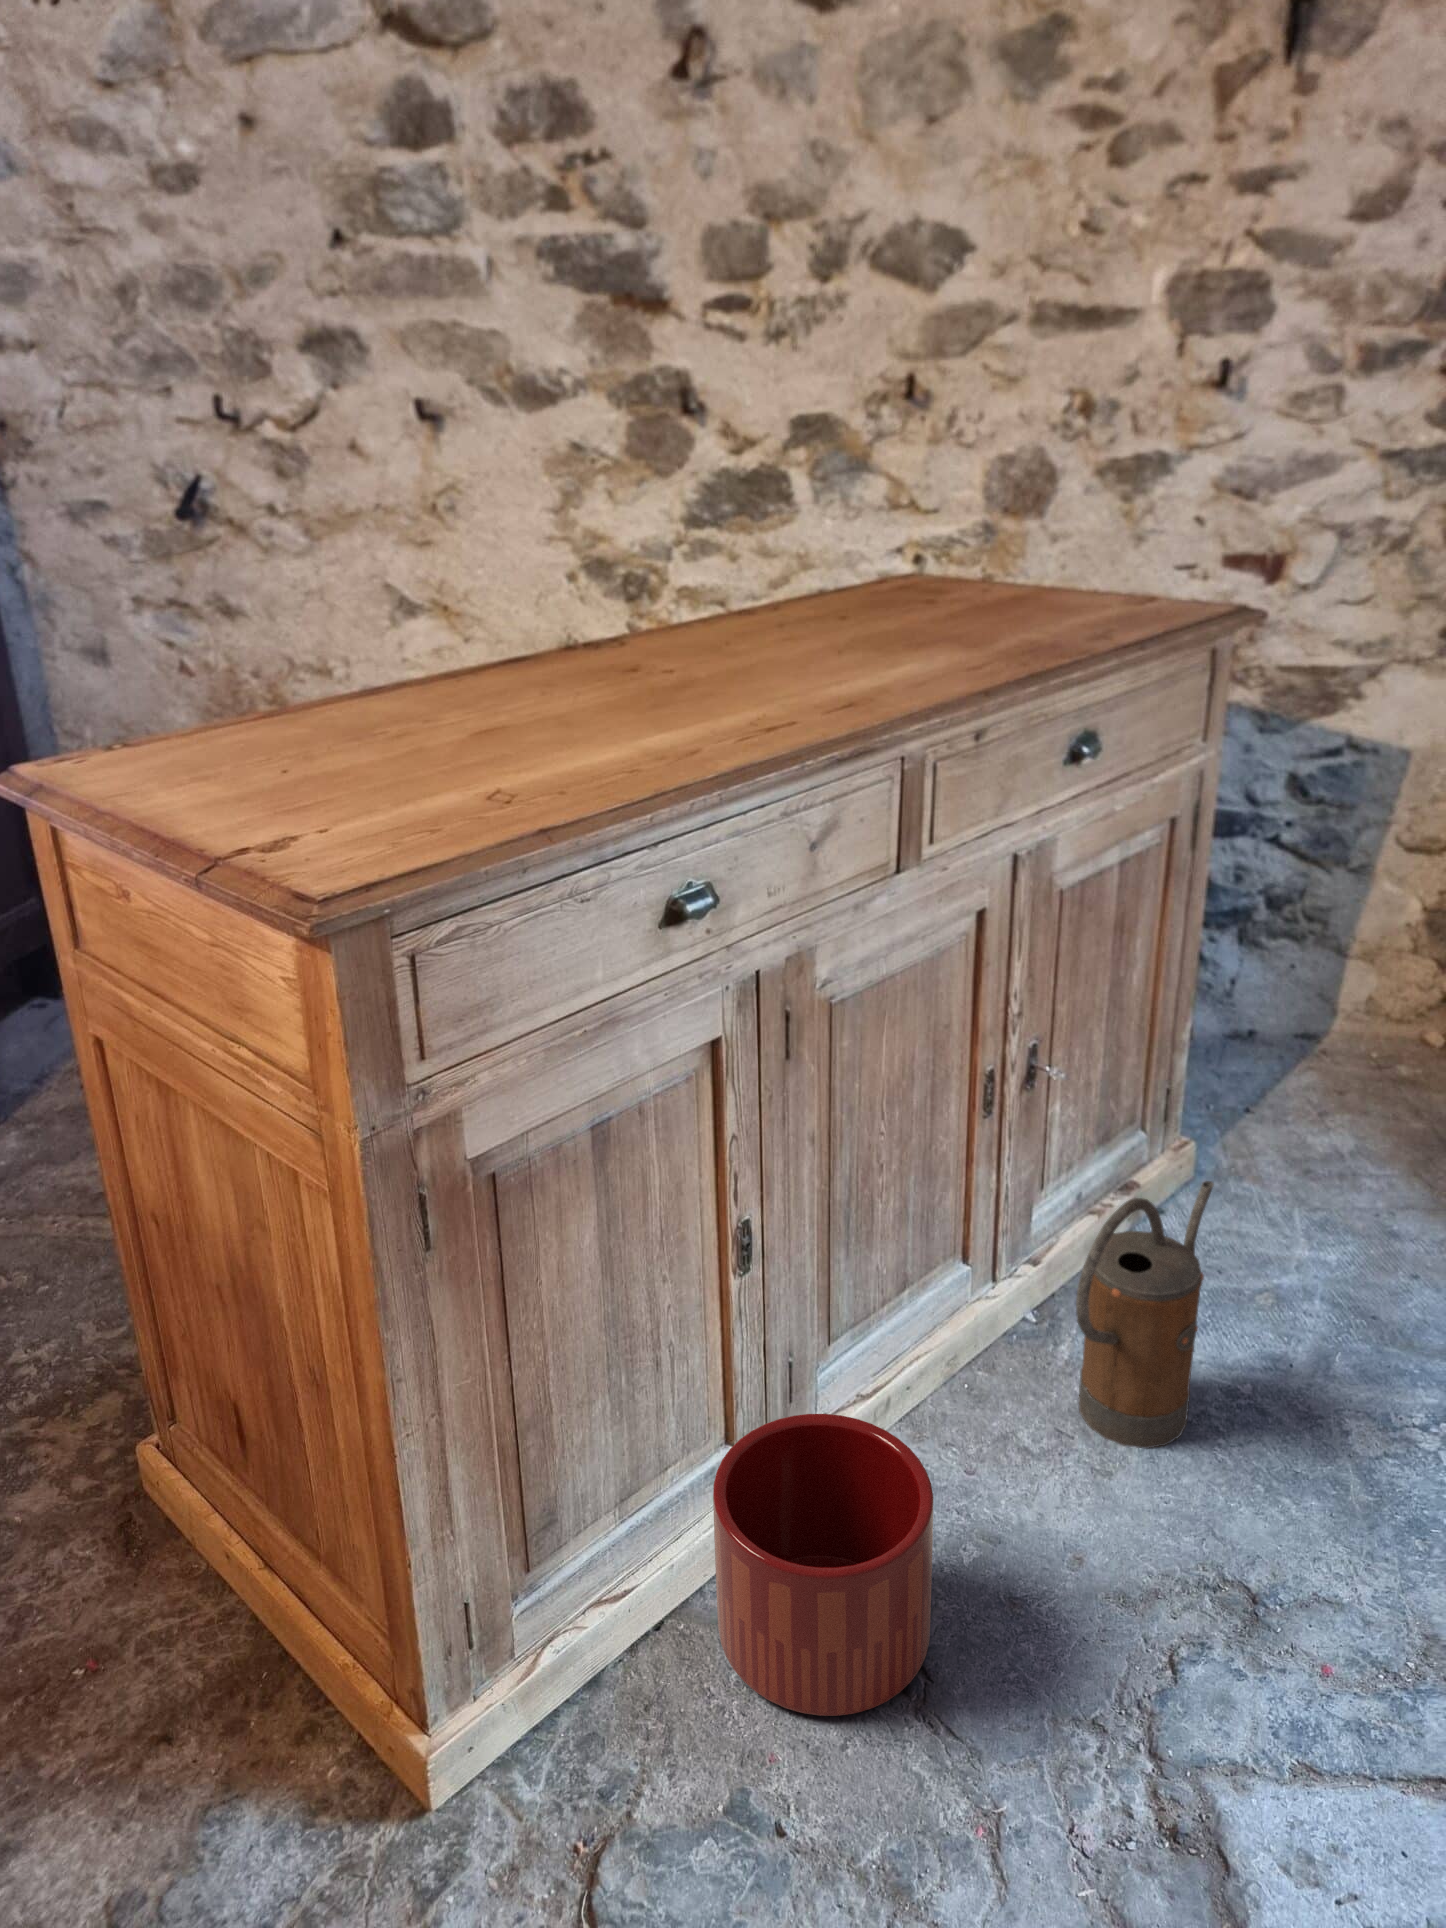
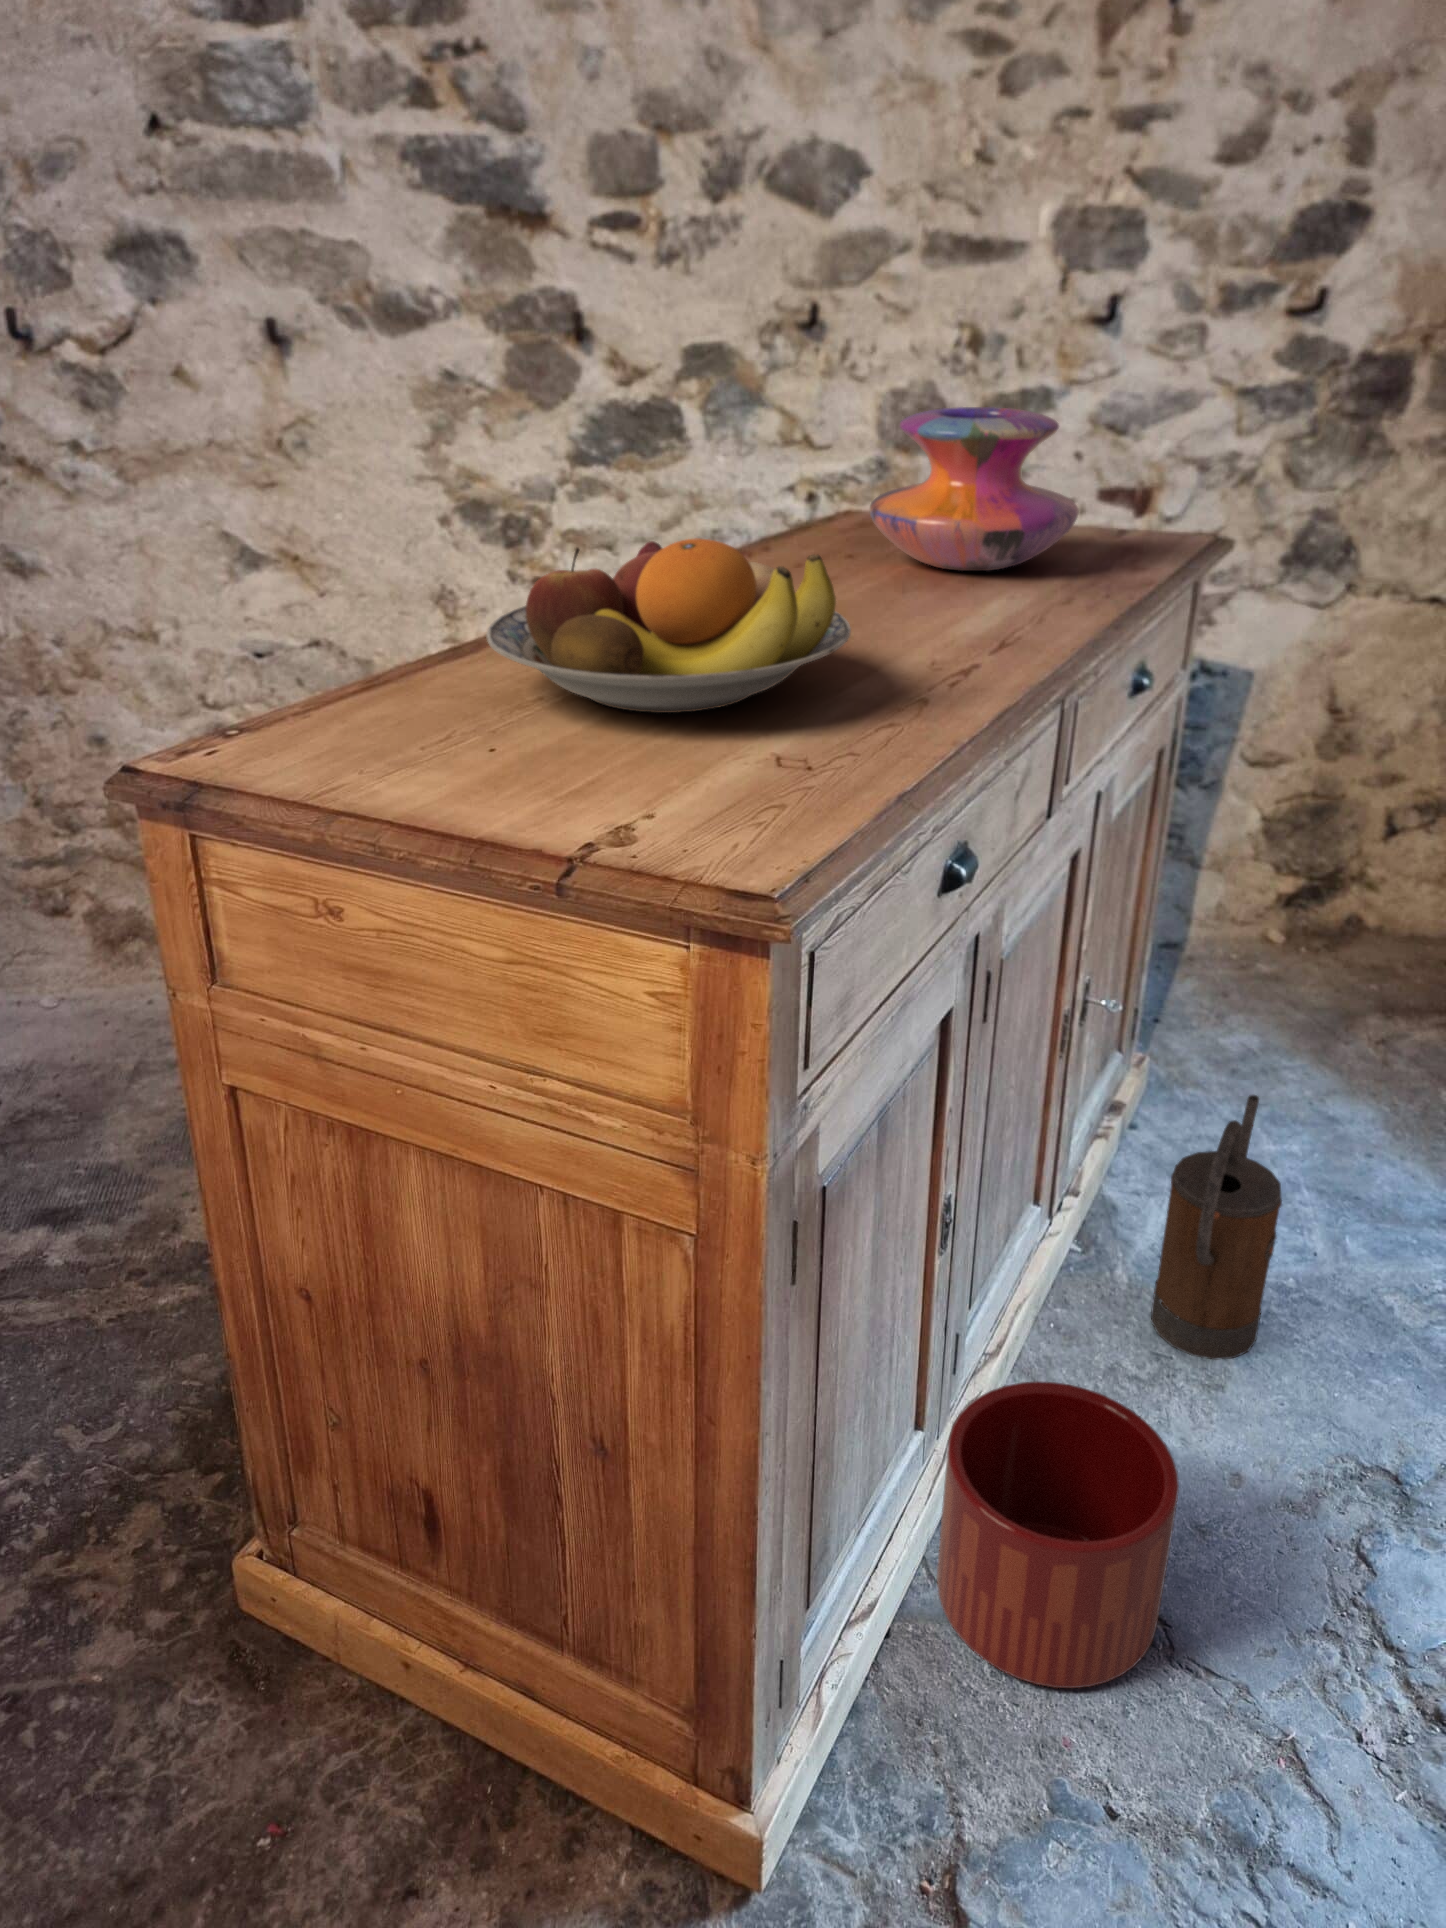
decorative vase: none [865,474,1070,632] -> present [870,407,1079,571]
fruit bowl: none [350,591,676,743] -> present [486,539,851,713]

